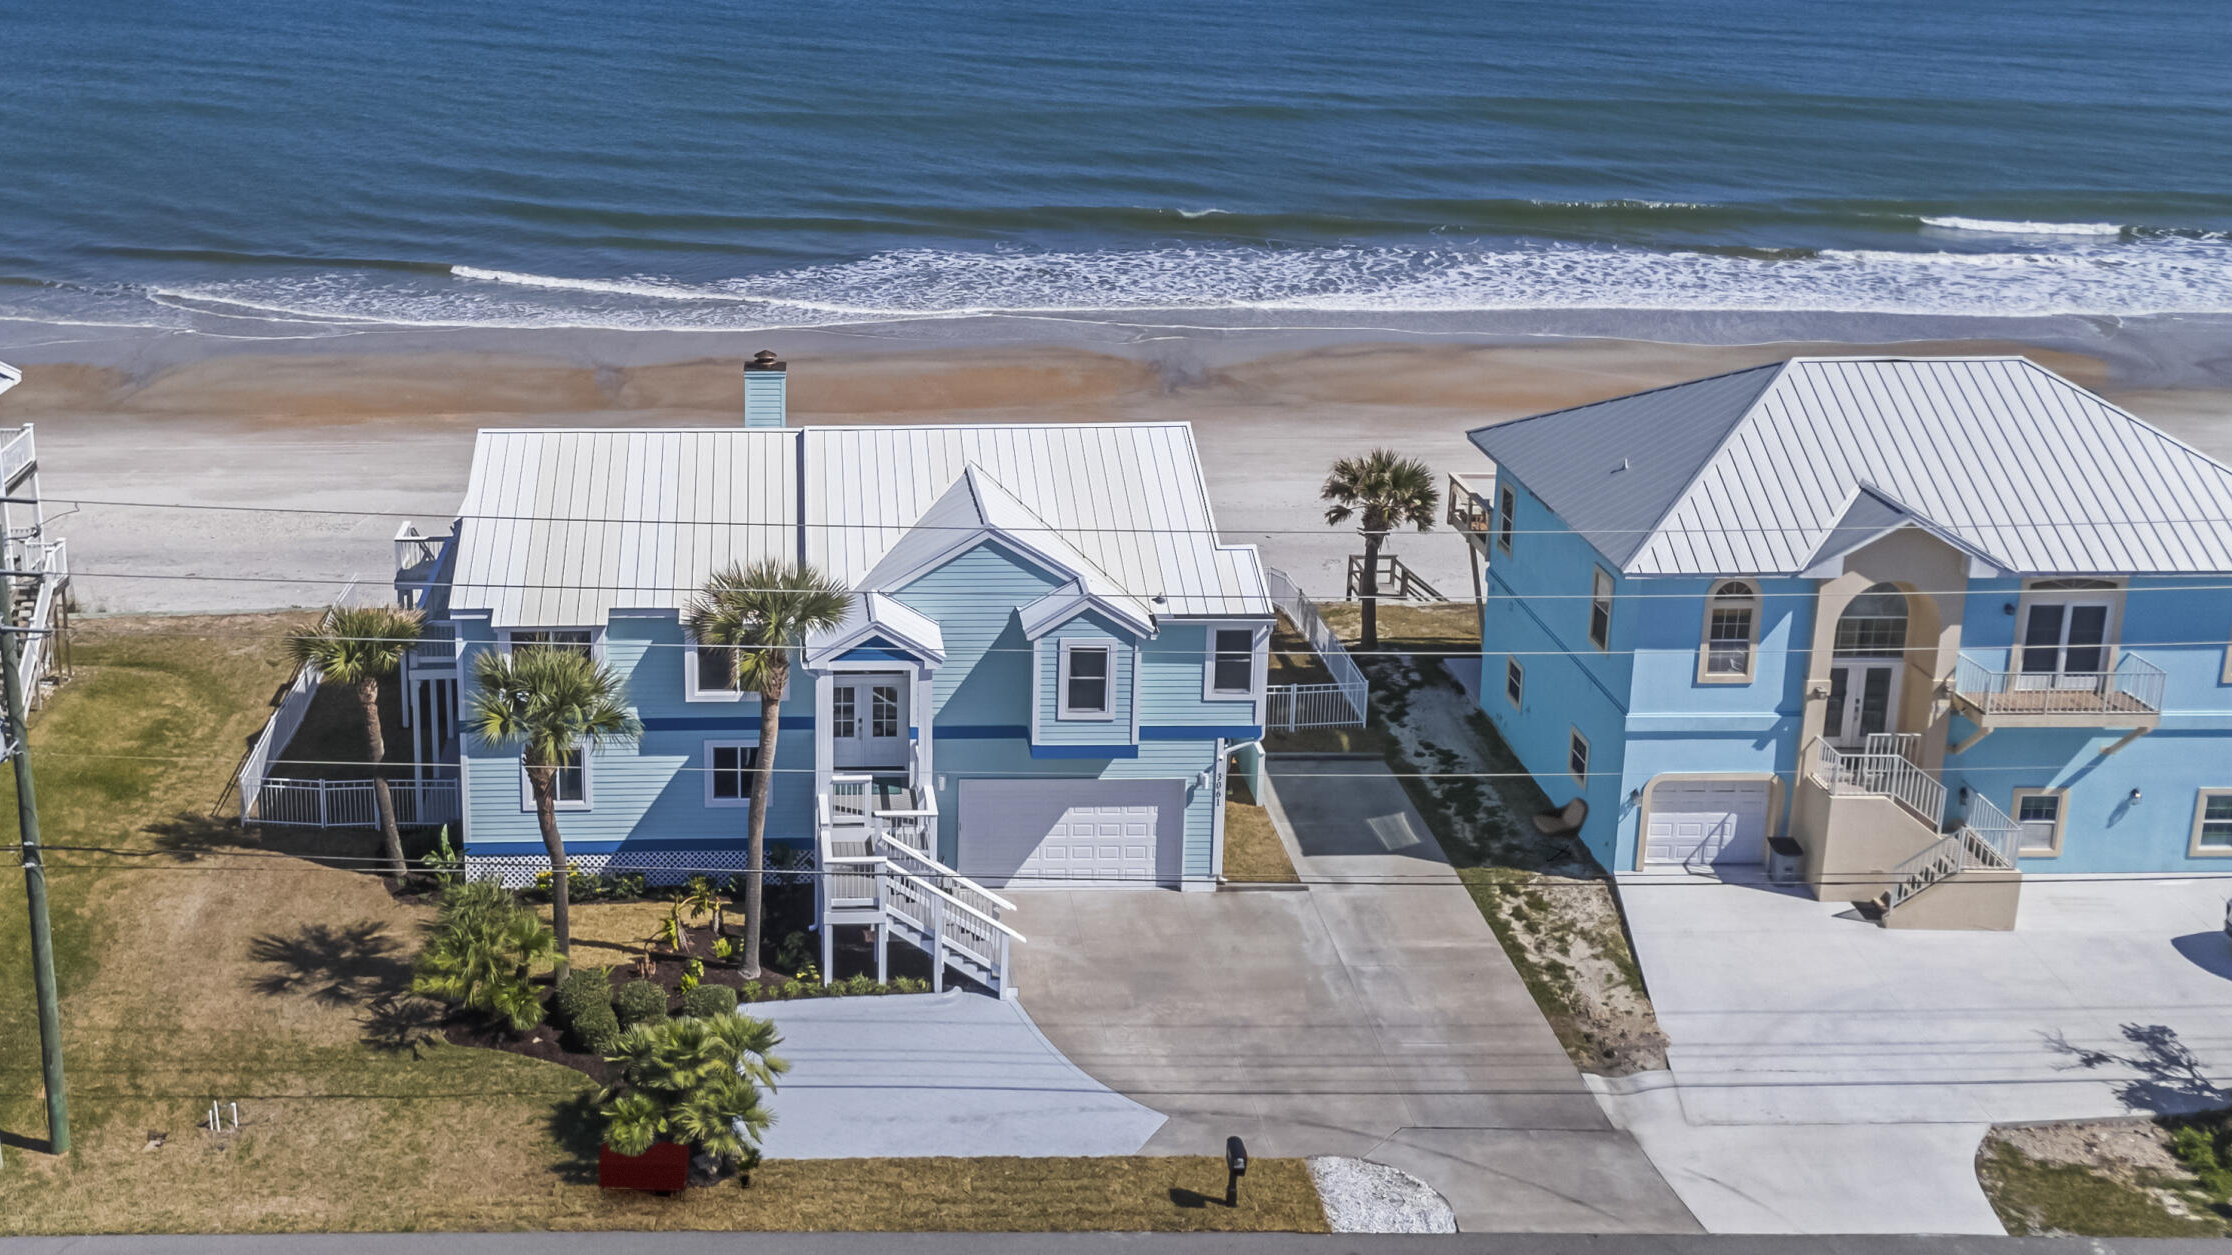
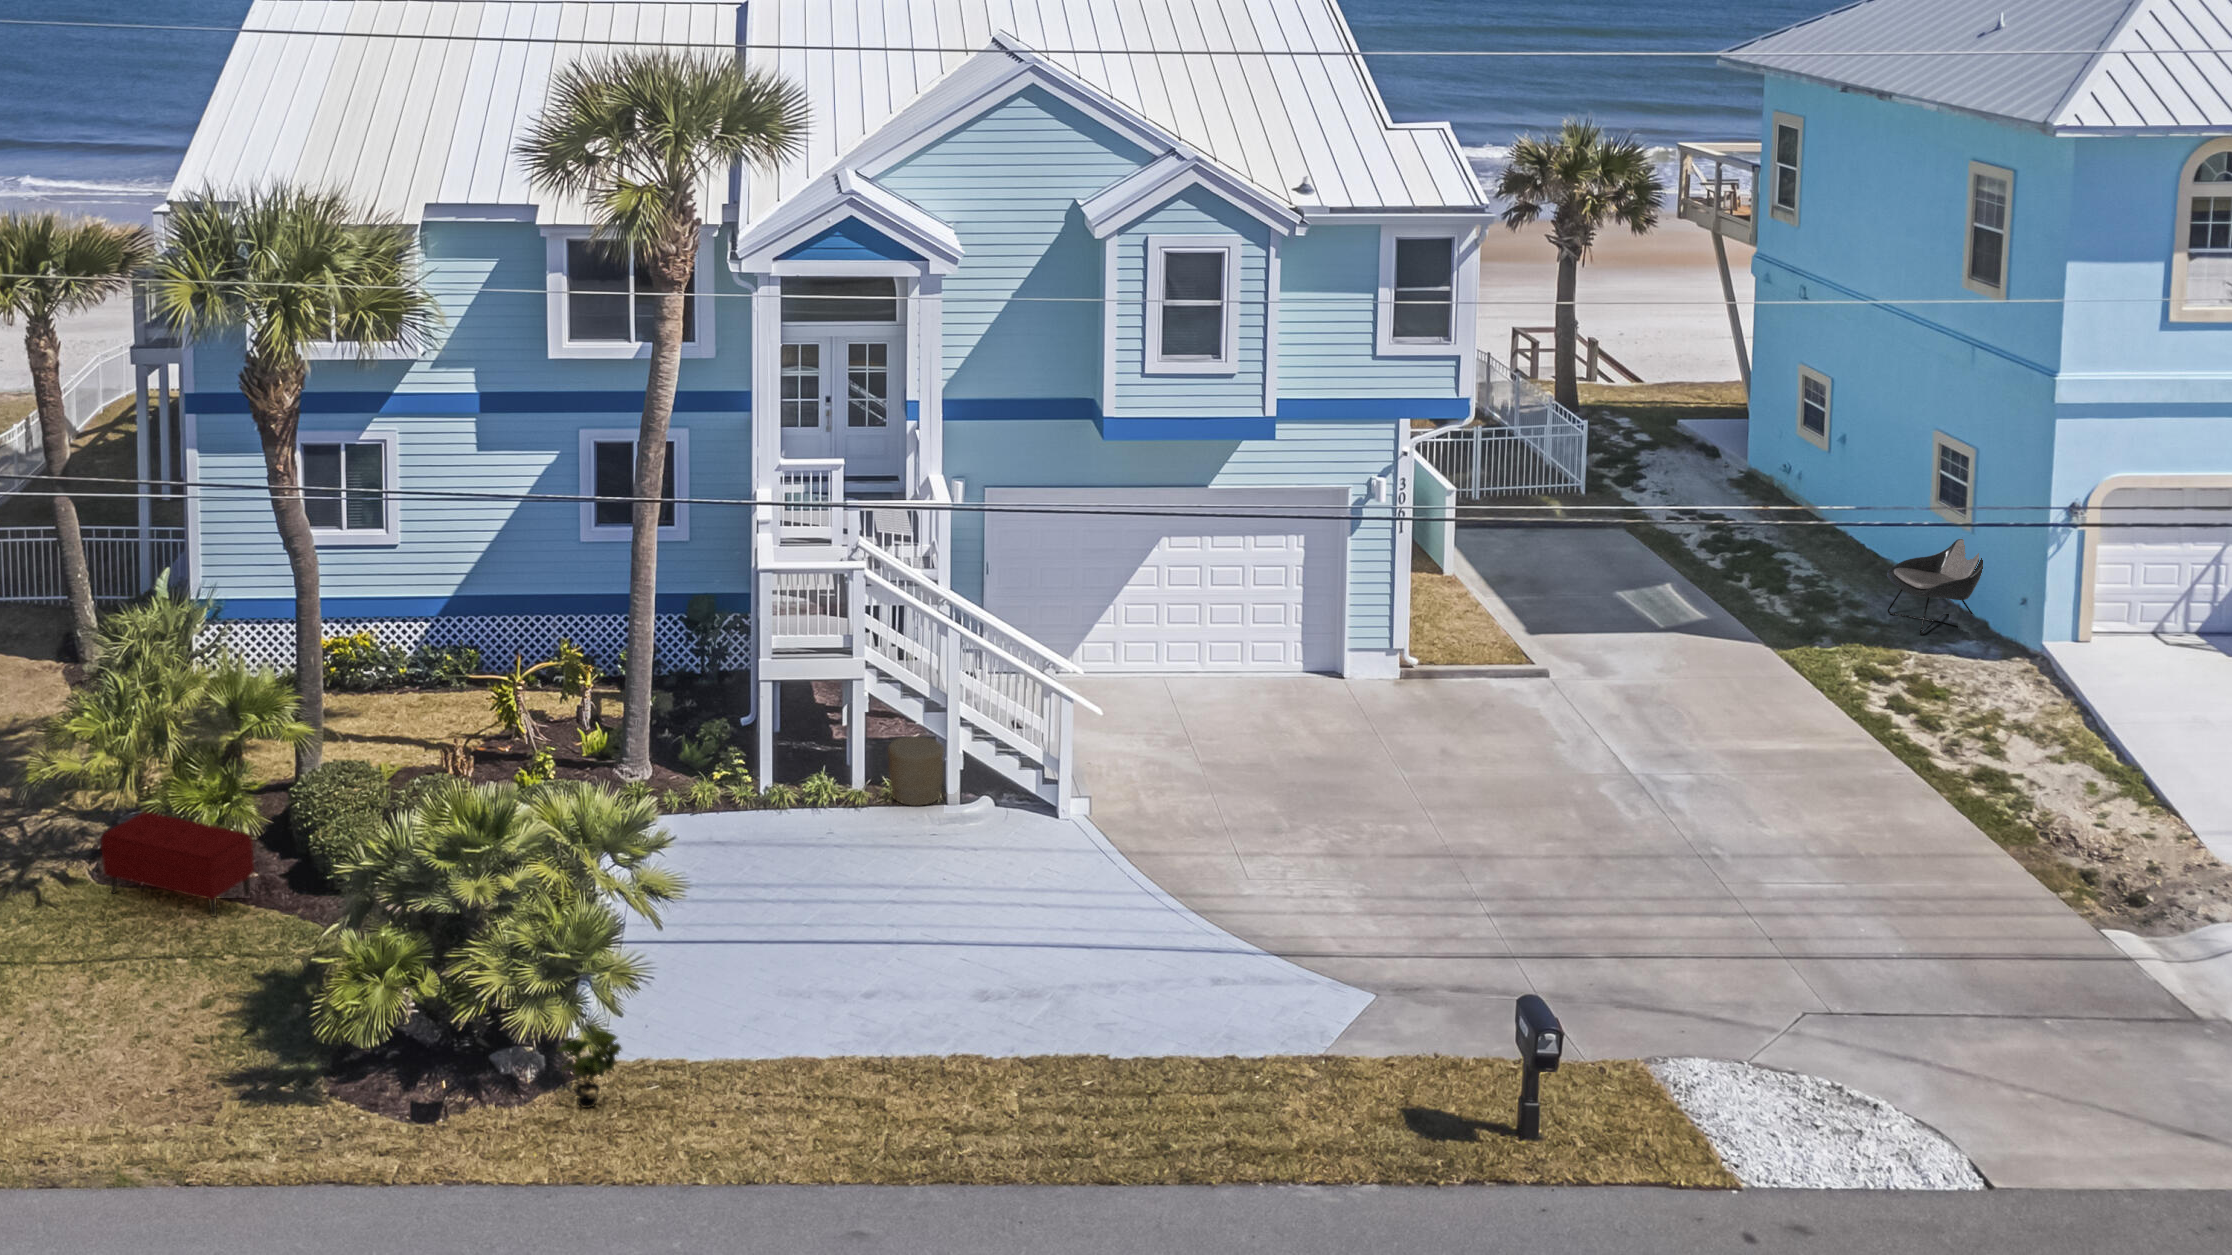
woven basket: none [900,949,933,992] -> present [888,736,944,806]
bench: present [598,1142,689,1200] -> present [101,812,254,917]

